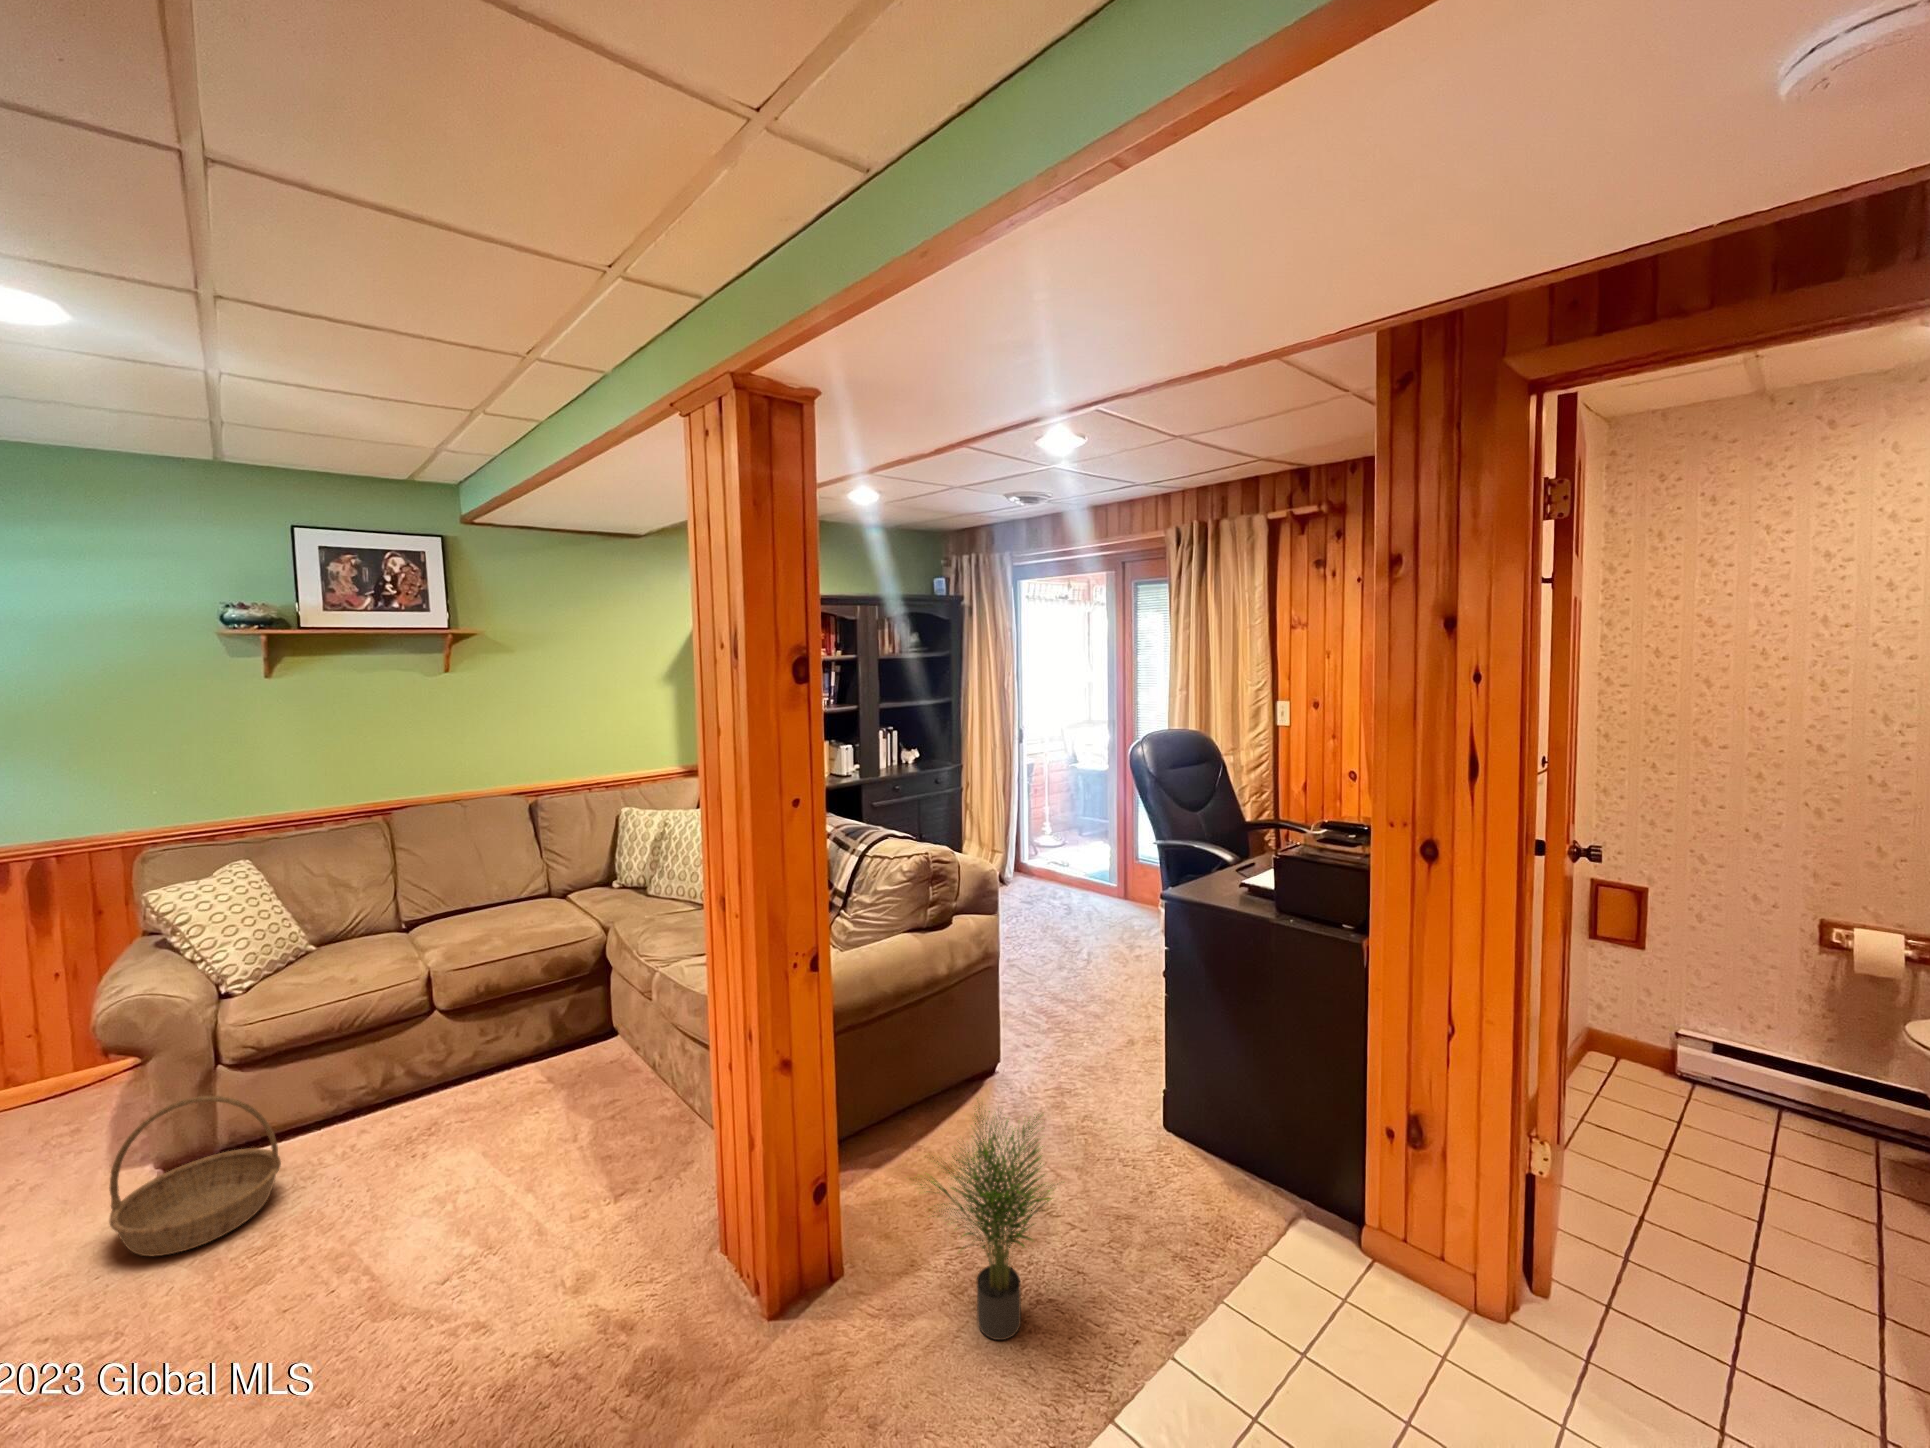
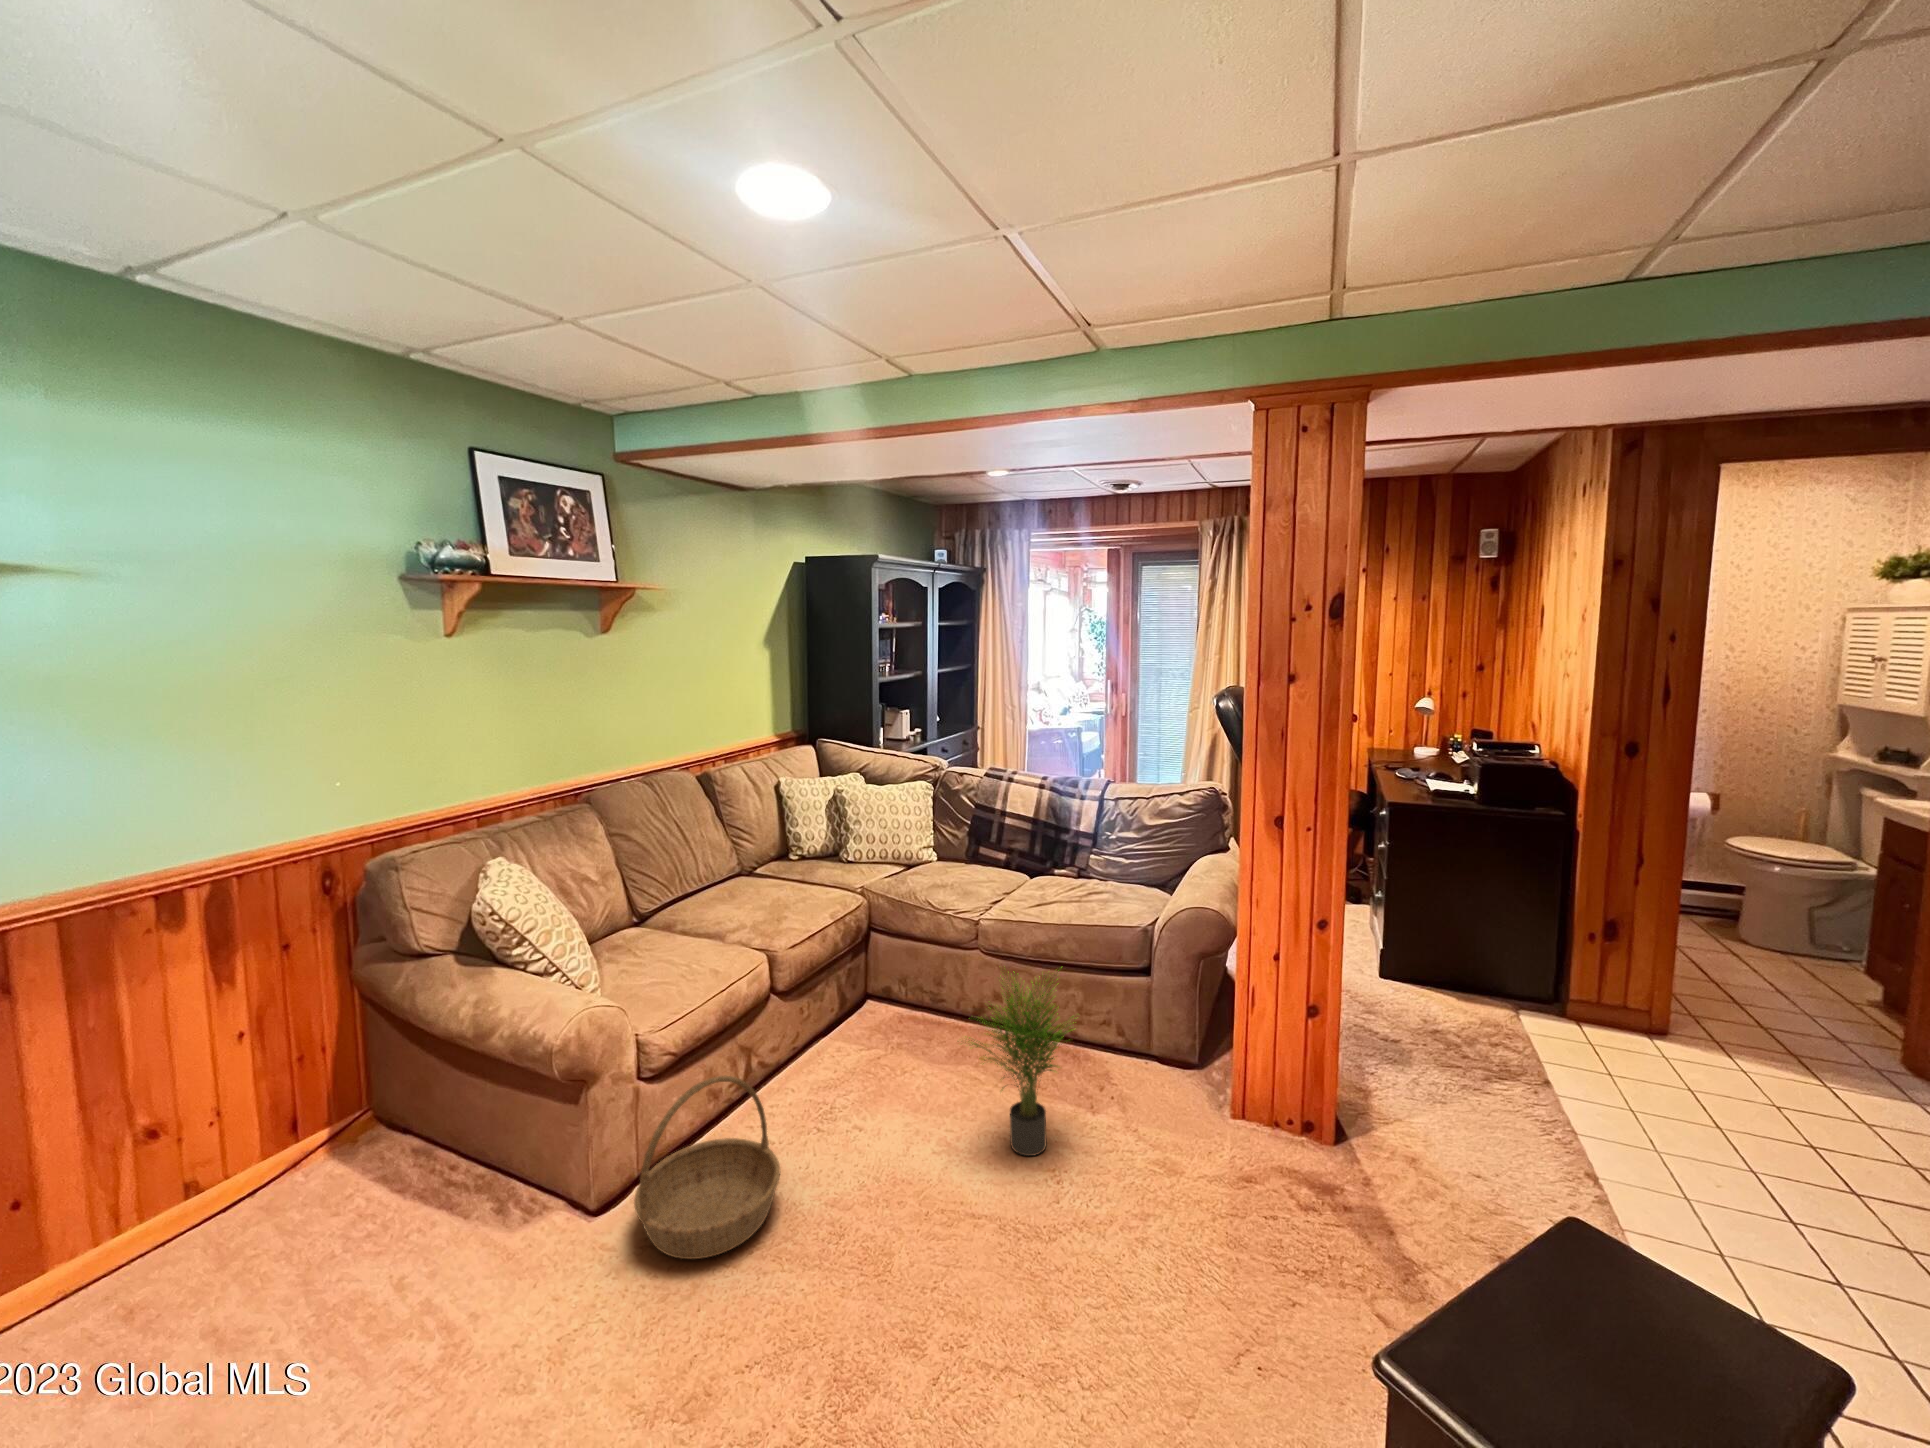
potted plant: present [920,1098,1051,1340] -> present [969,970,1076,1156]

